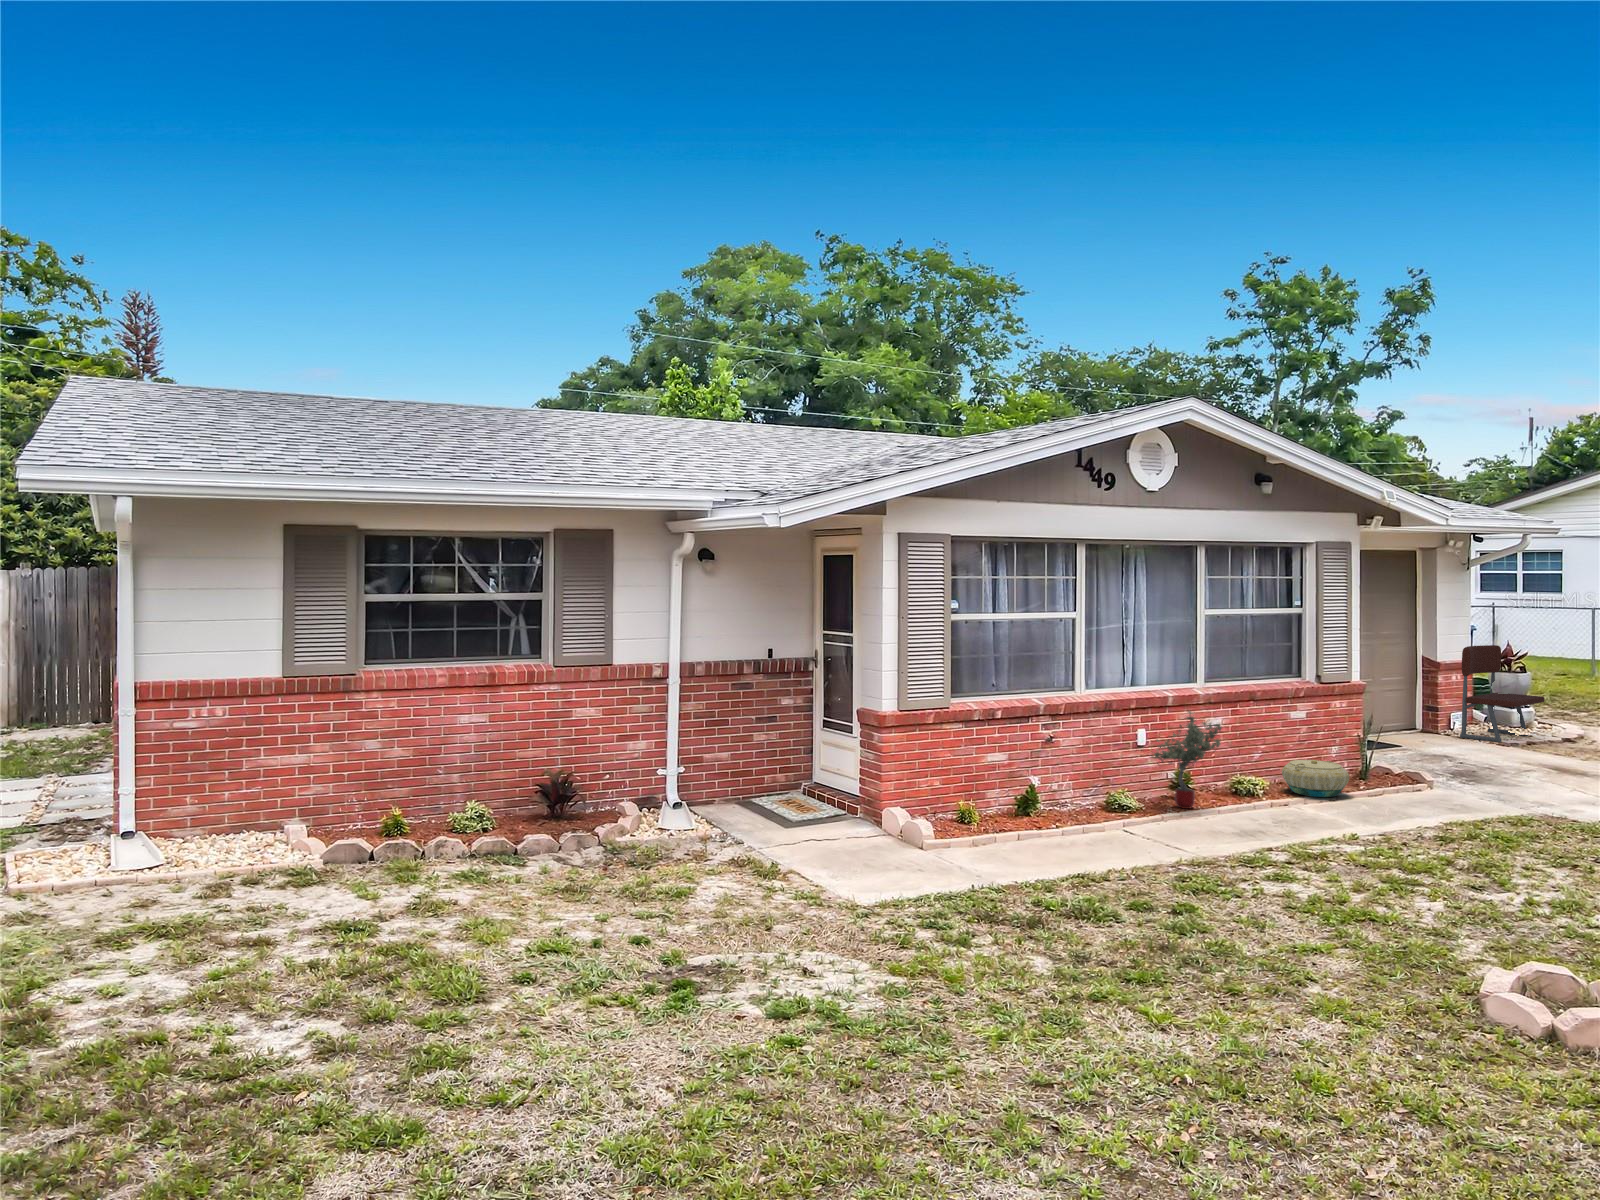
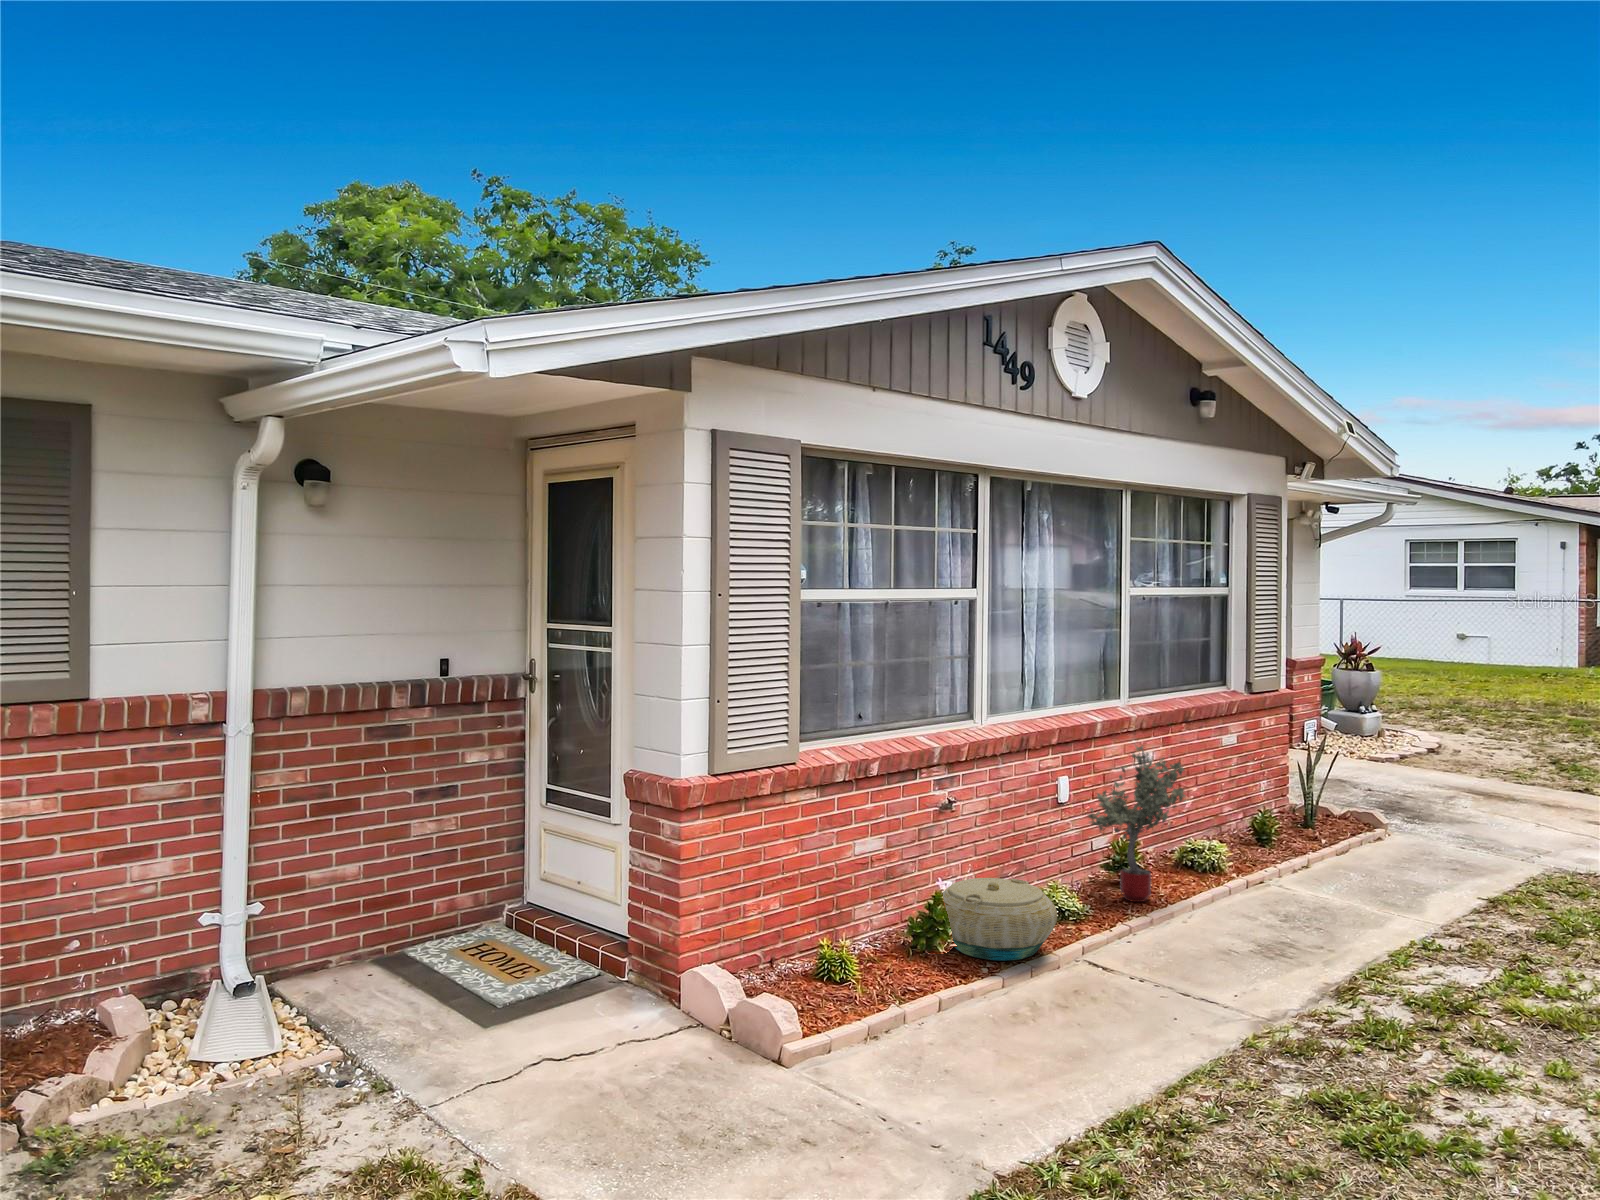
bench: present [1460,645,1544,742] -> none [1317,639,1397,757]
basket: present [1282,760,1349,797] -> present [943,878,1057,961]

